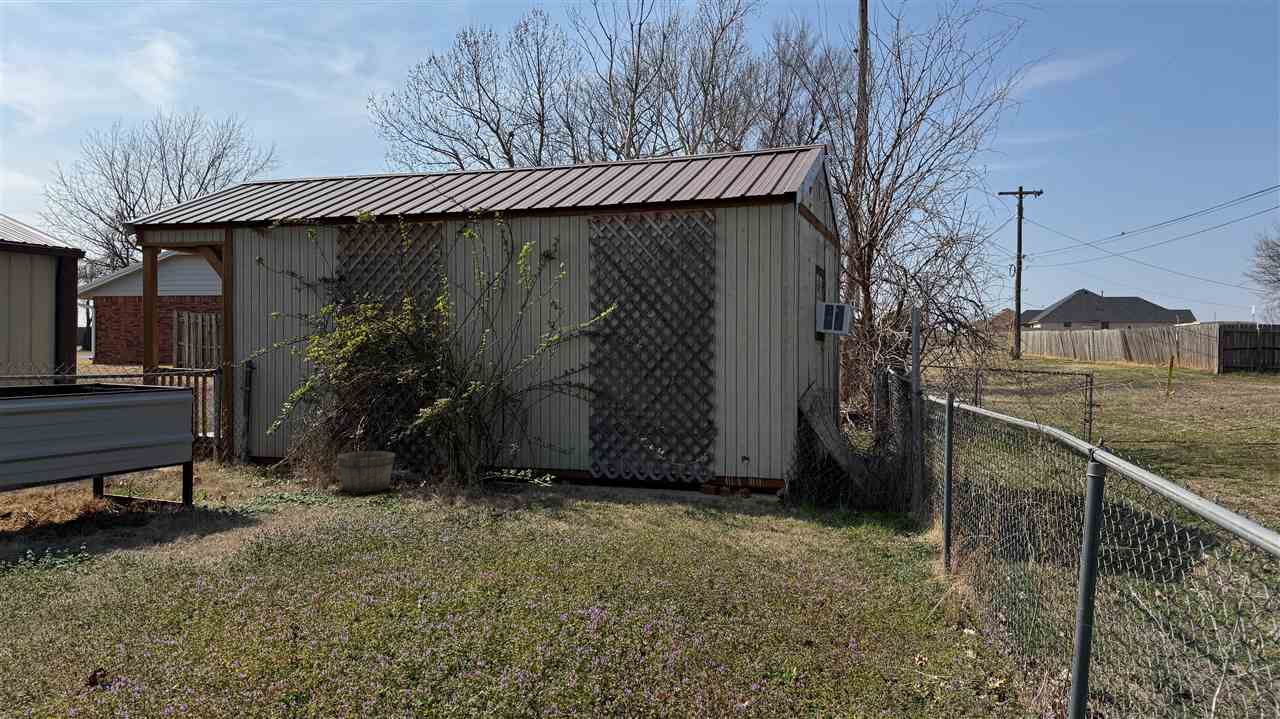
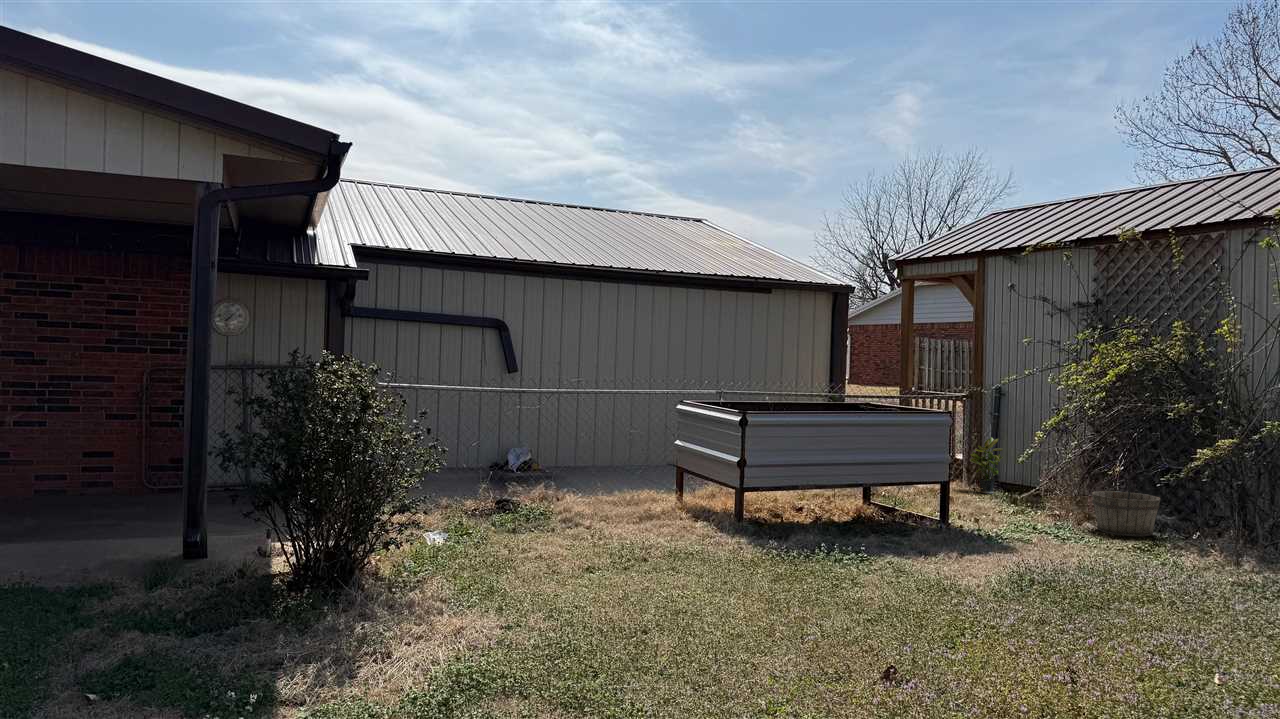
potted plant: none [221,409,256,467] -> present [970,437,1003,494]

